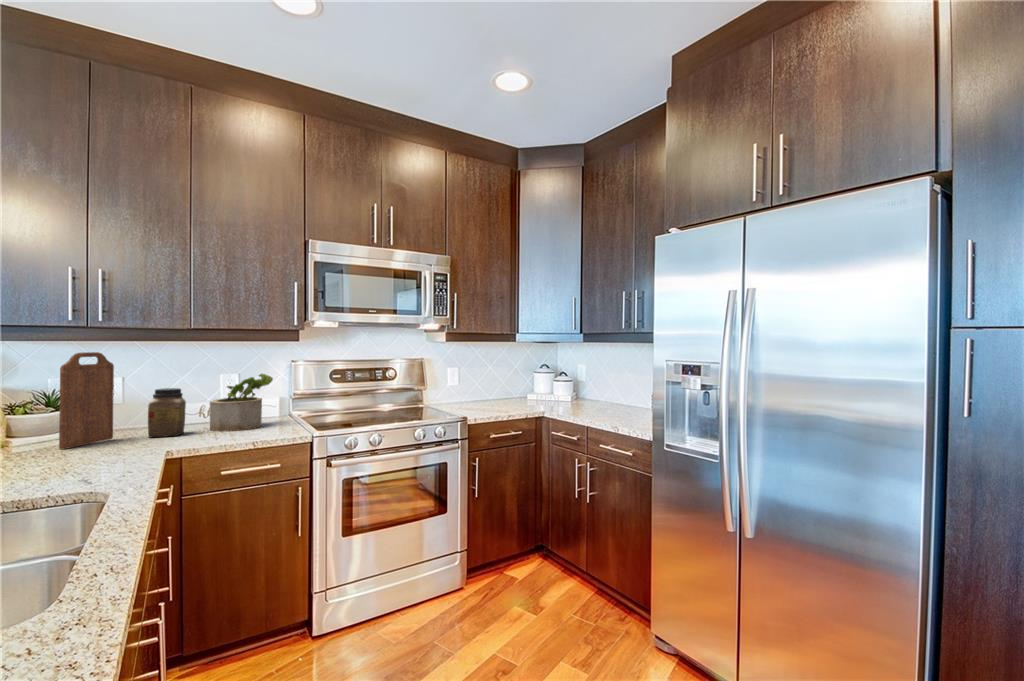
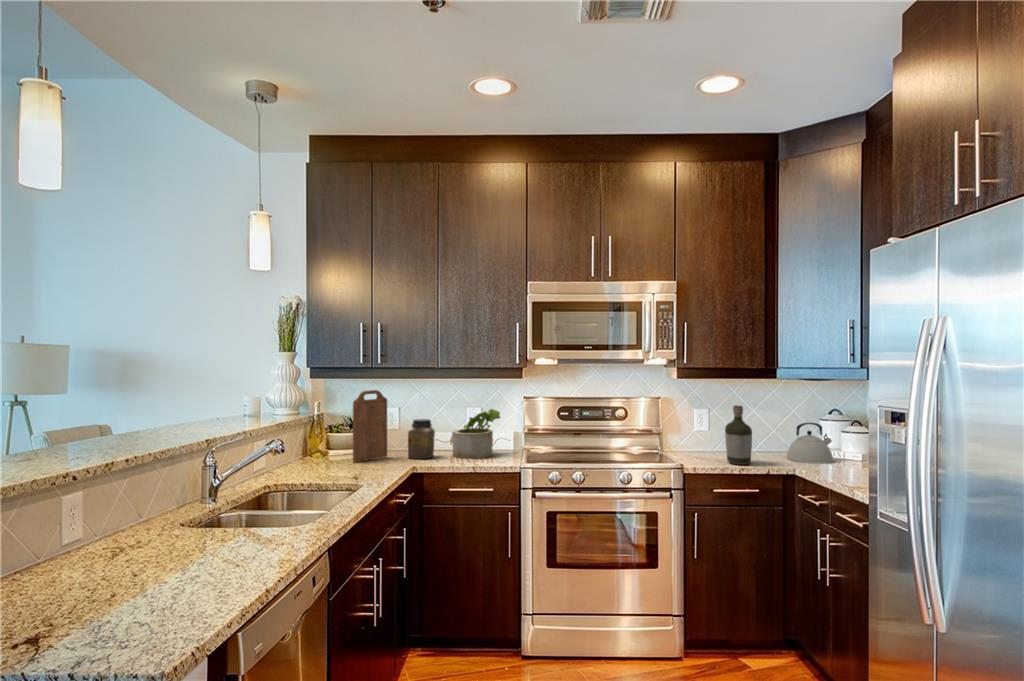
bottle: none [488,363,511,412] -> present [725,405,752,465]
kettle: none [525,376,557,407] -> present [787,423,833,463]

